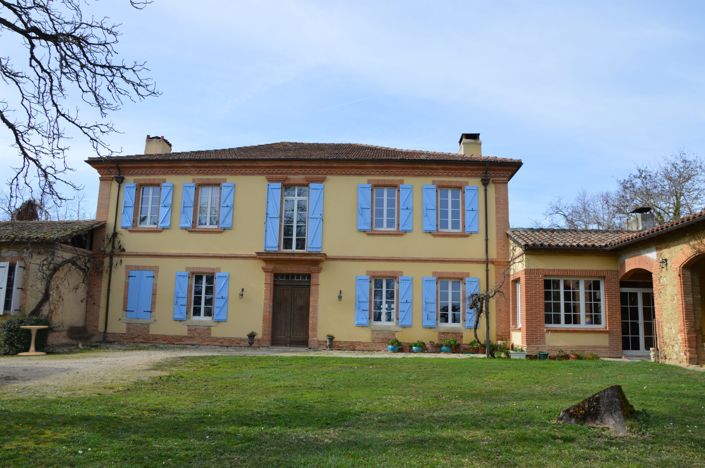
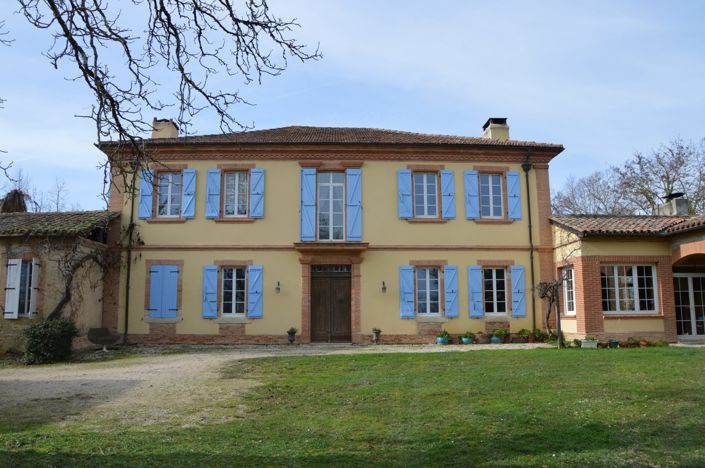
pedestal table: present [18,326,48,355] -> none [49,330,82,364]

